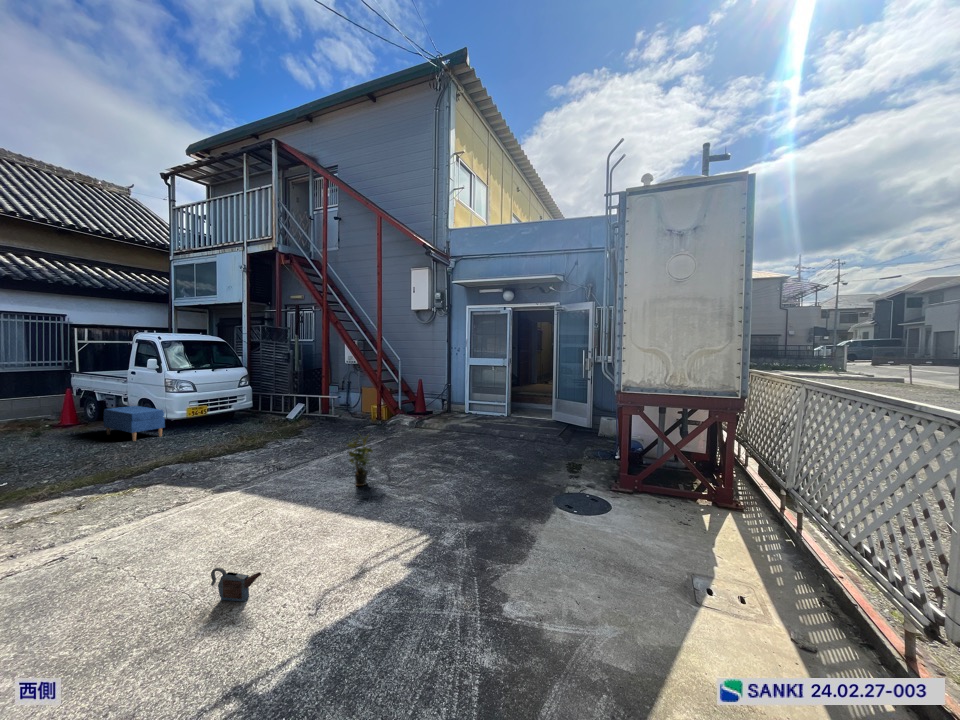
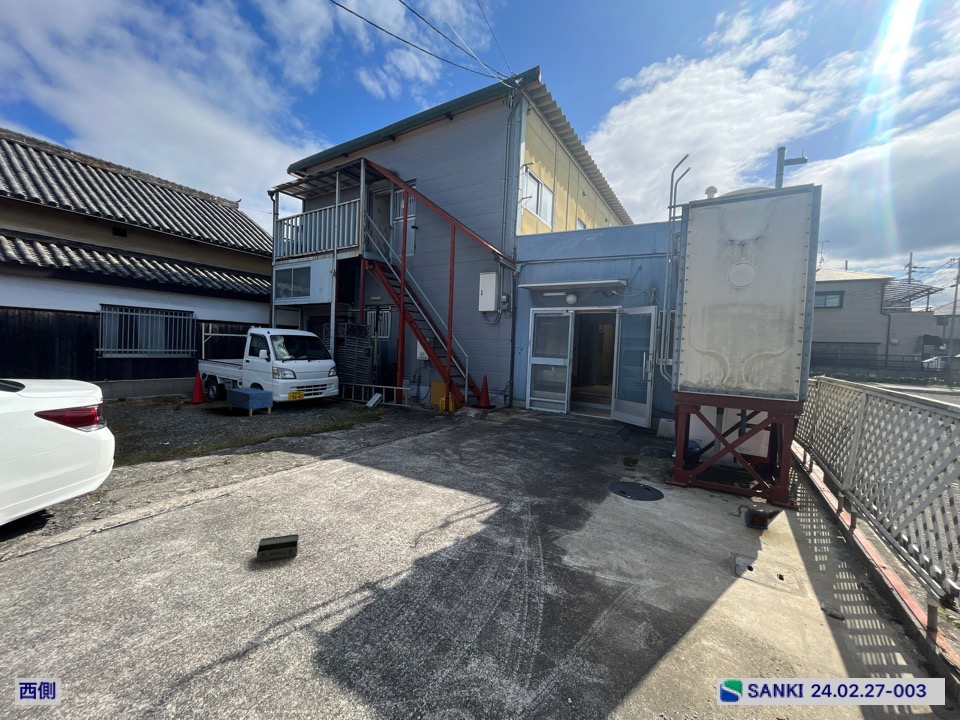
potted plant: present [347,435,373,486] -> none [426,417,448,462]
watering can: present [211,568,261,602] -> present [738,505,780,529]
toolbox: none [73,615,148,668] -> present [257,534,299,561]

